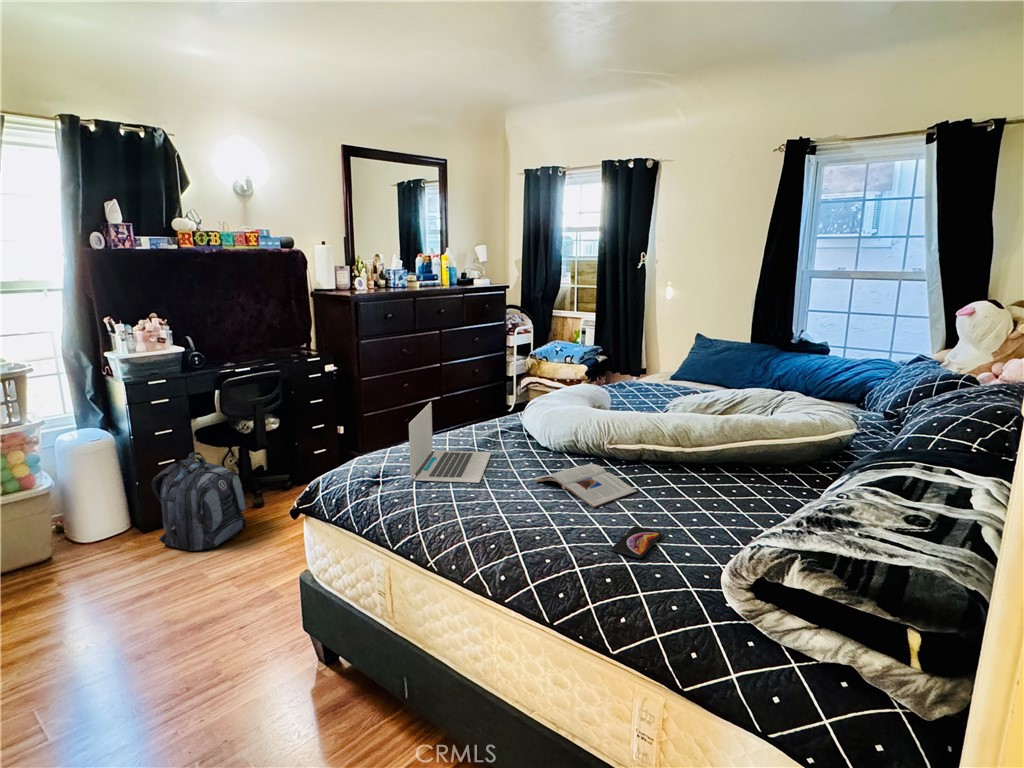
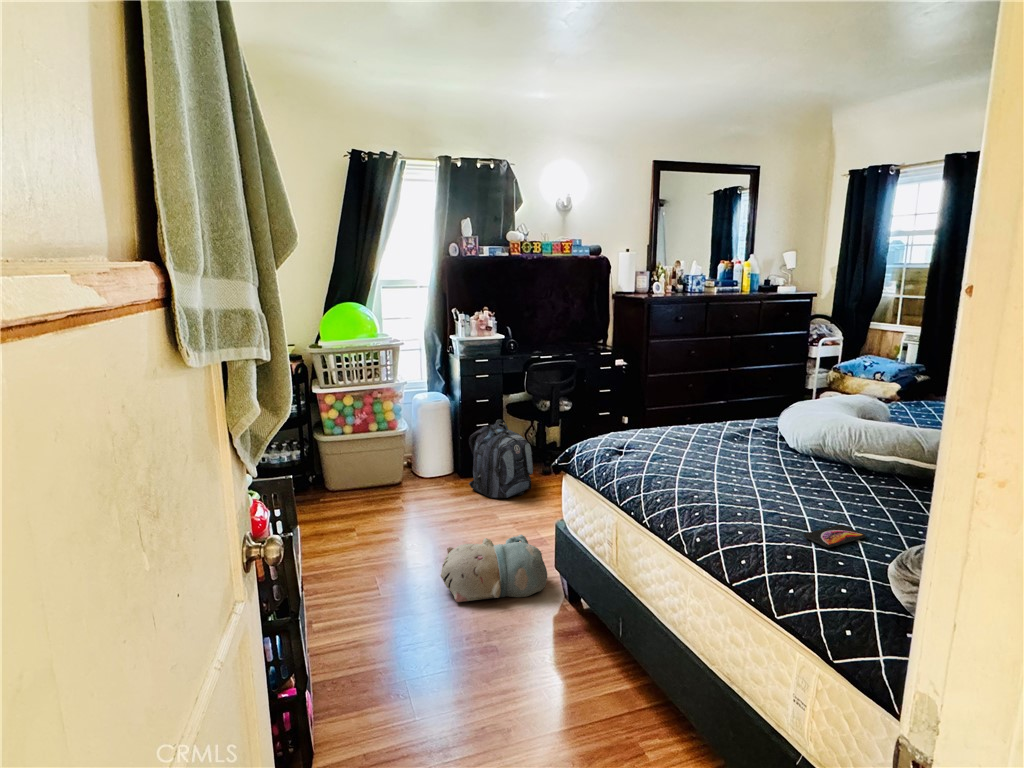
laptop: present [409,402,491,483] -> none [648,394,732,467]
magazine: present [535,464,637,507] -> none [761,469,866,504]
plush toy: none [139,598,294,719] -> present [440,535,547,602]

